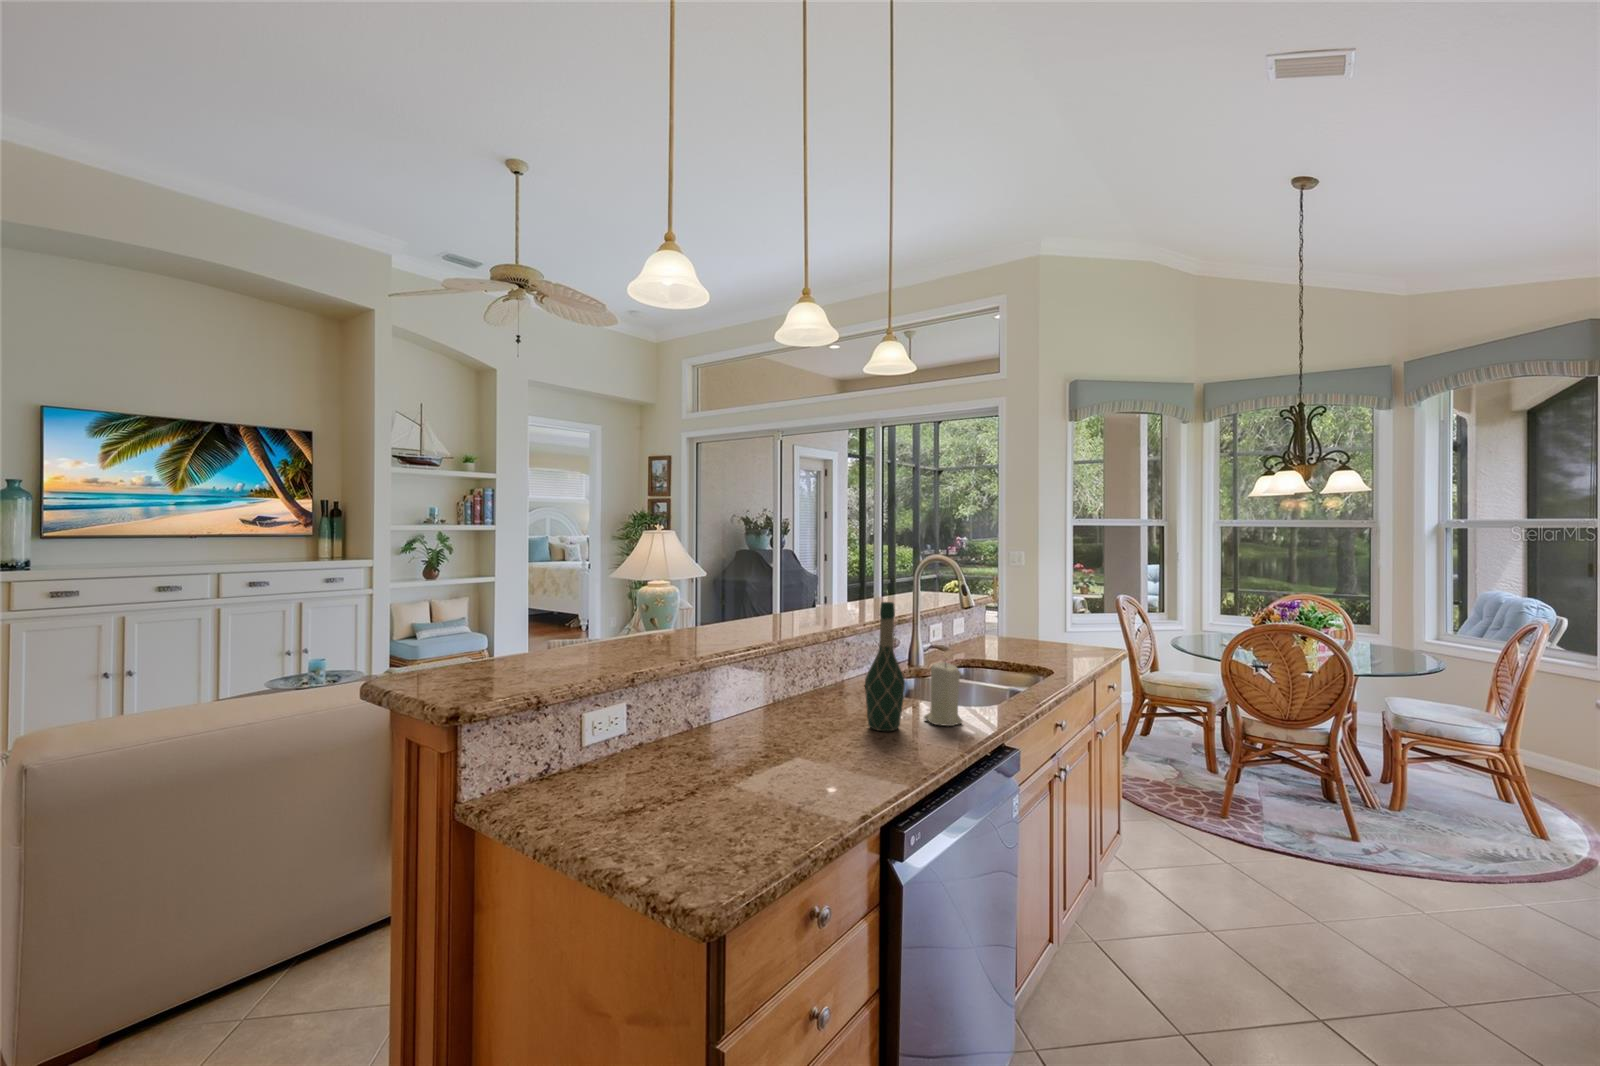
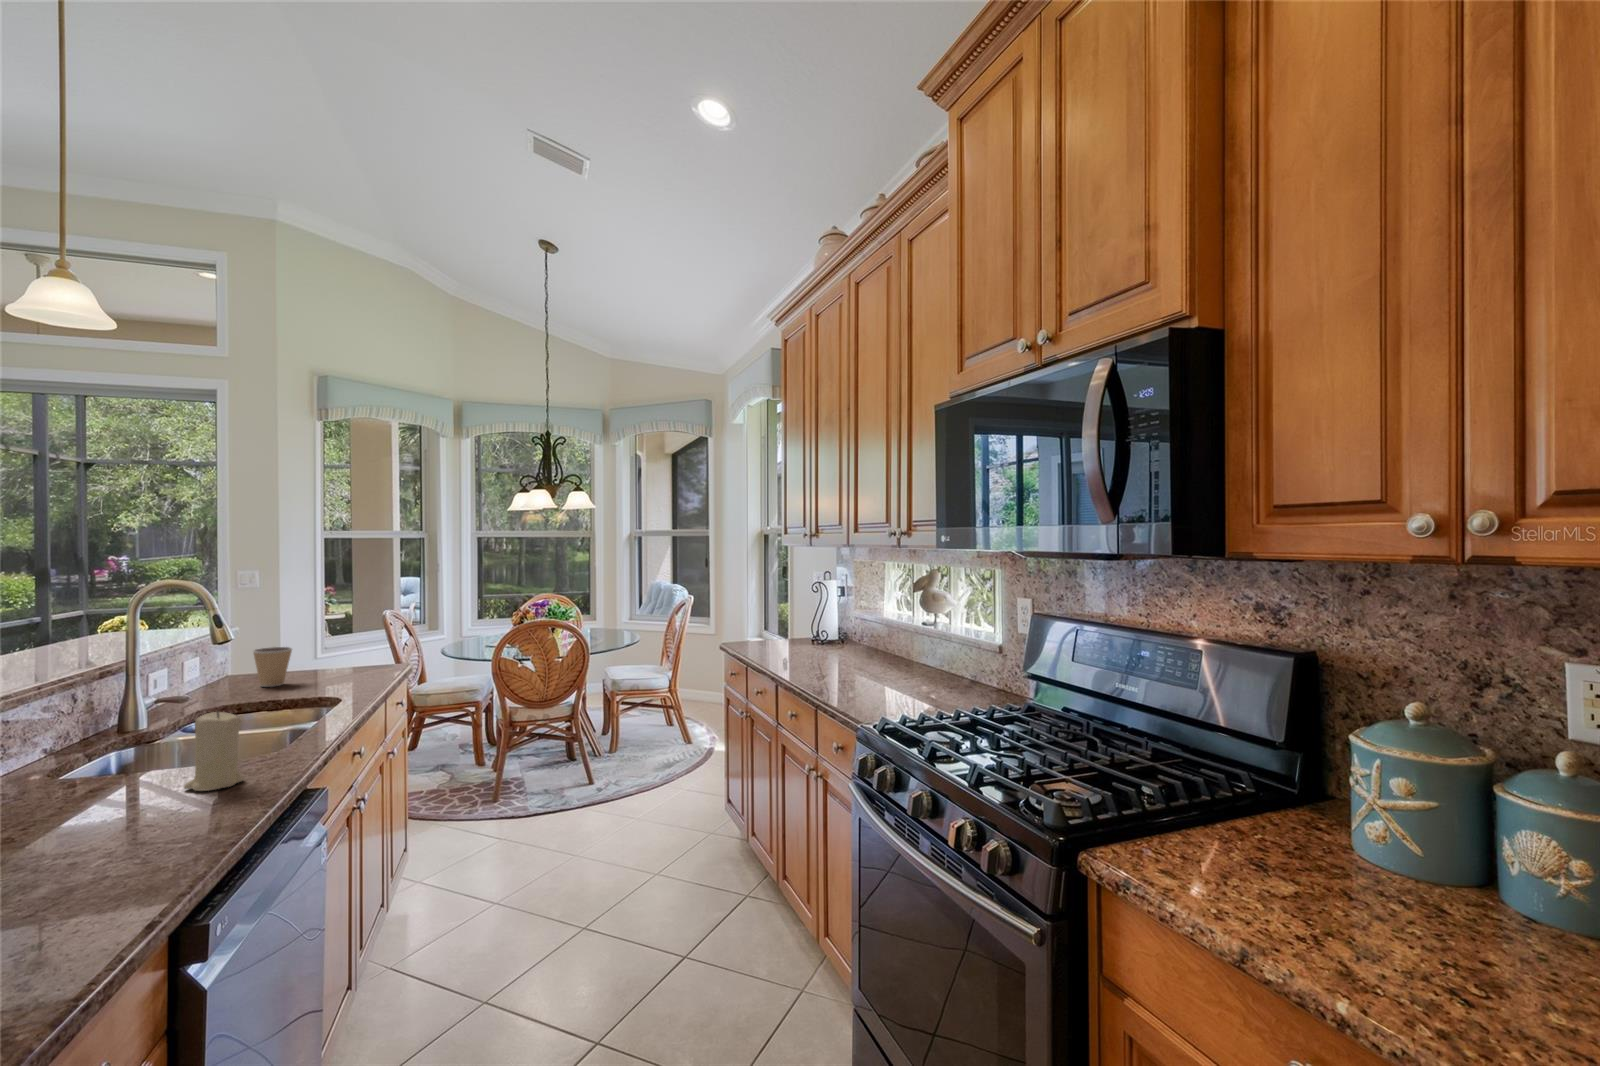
wine bottle: present [865,602,905,731] -> none [85,648,159,823]
coffee cup: none [997,617,1026,651] -> present [253,647,292,687]

